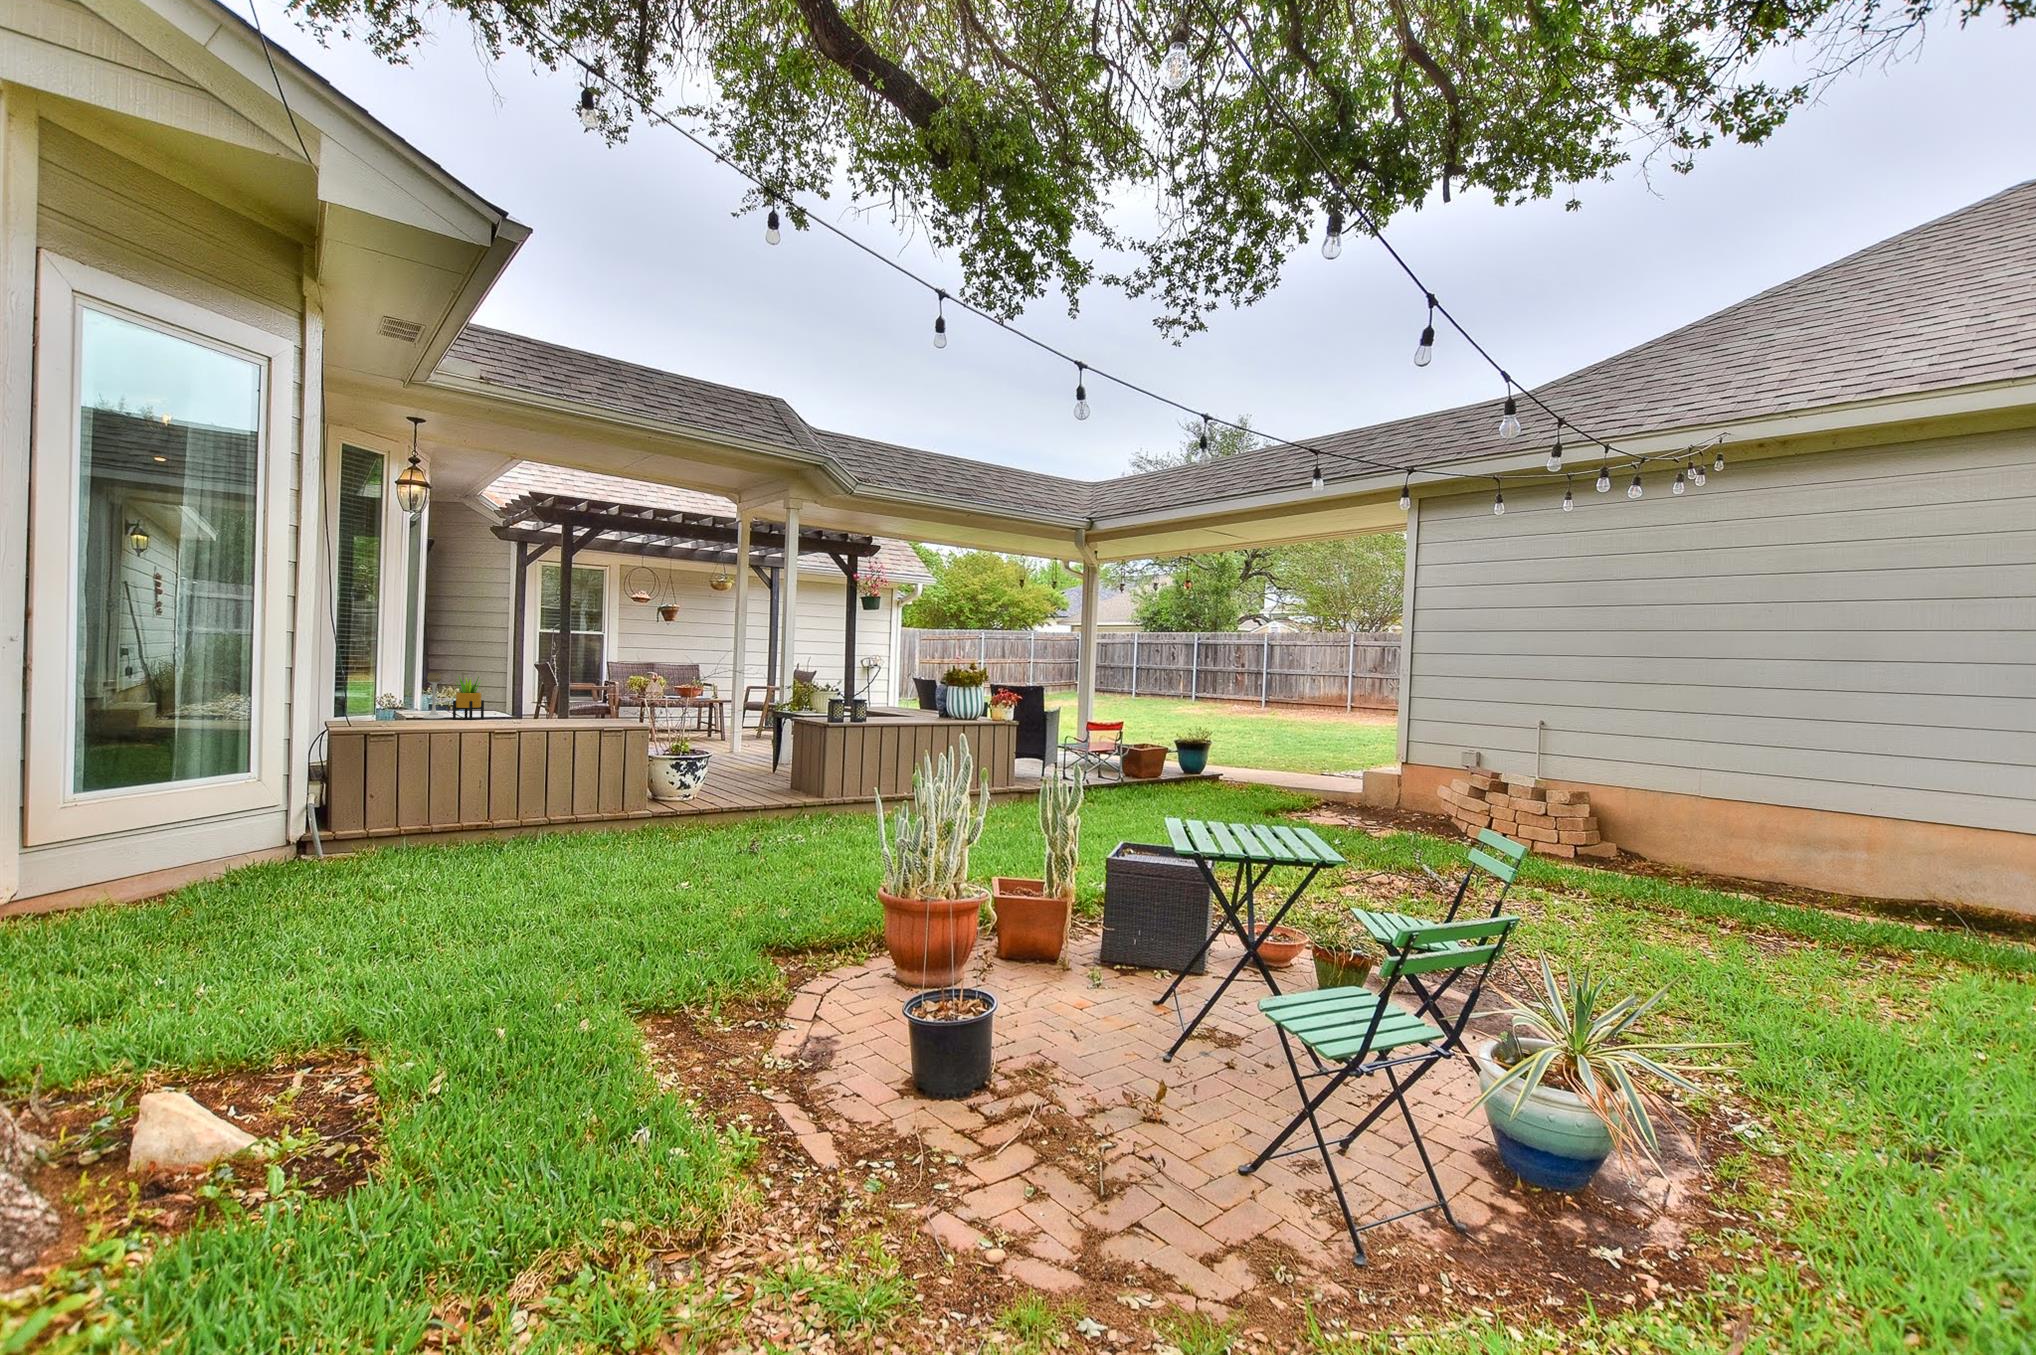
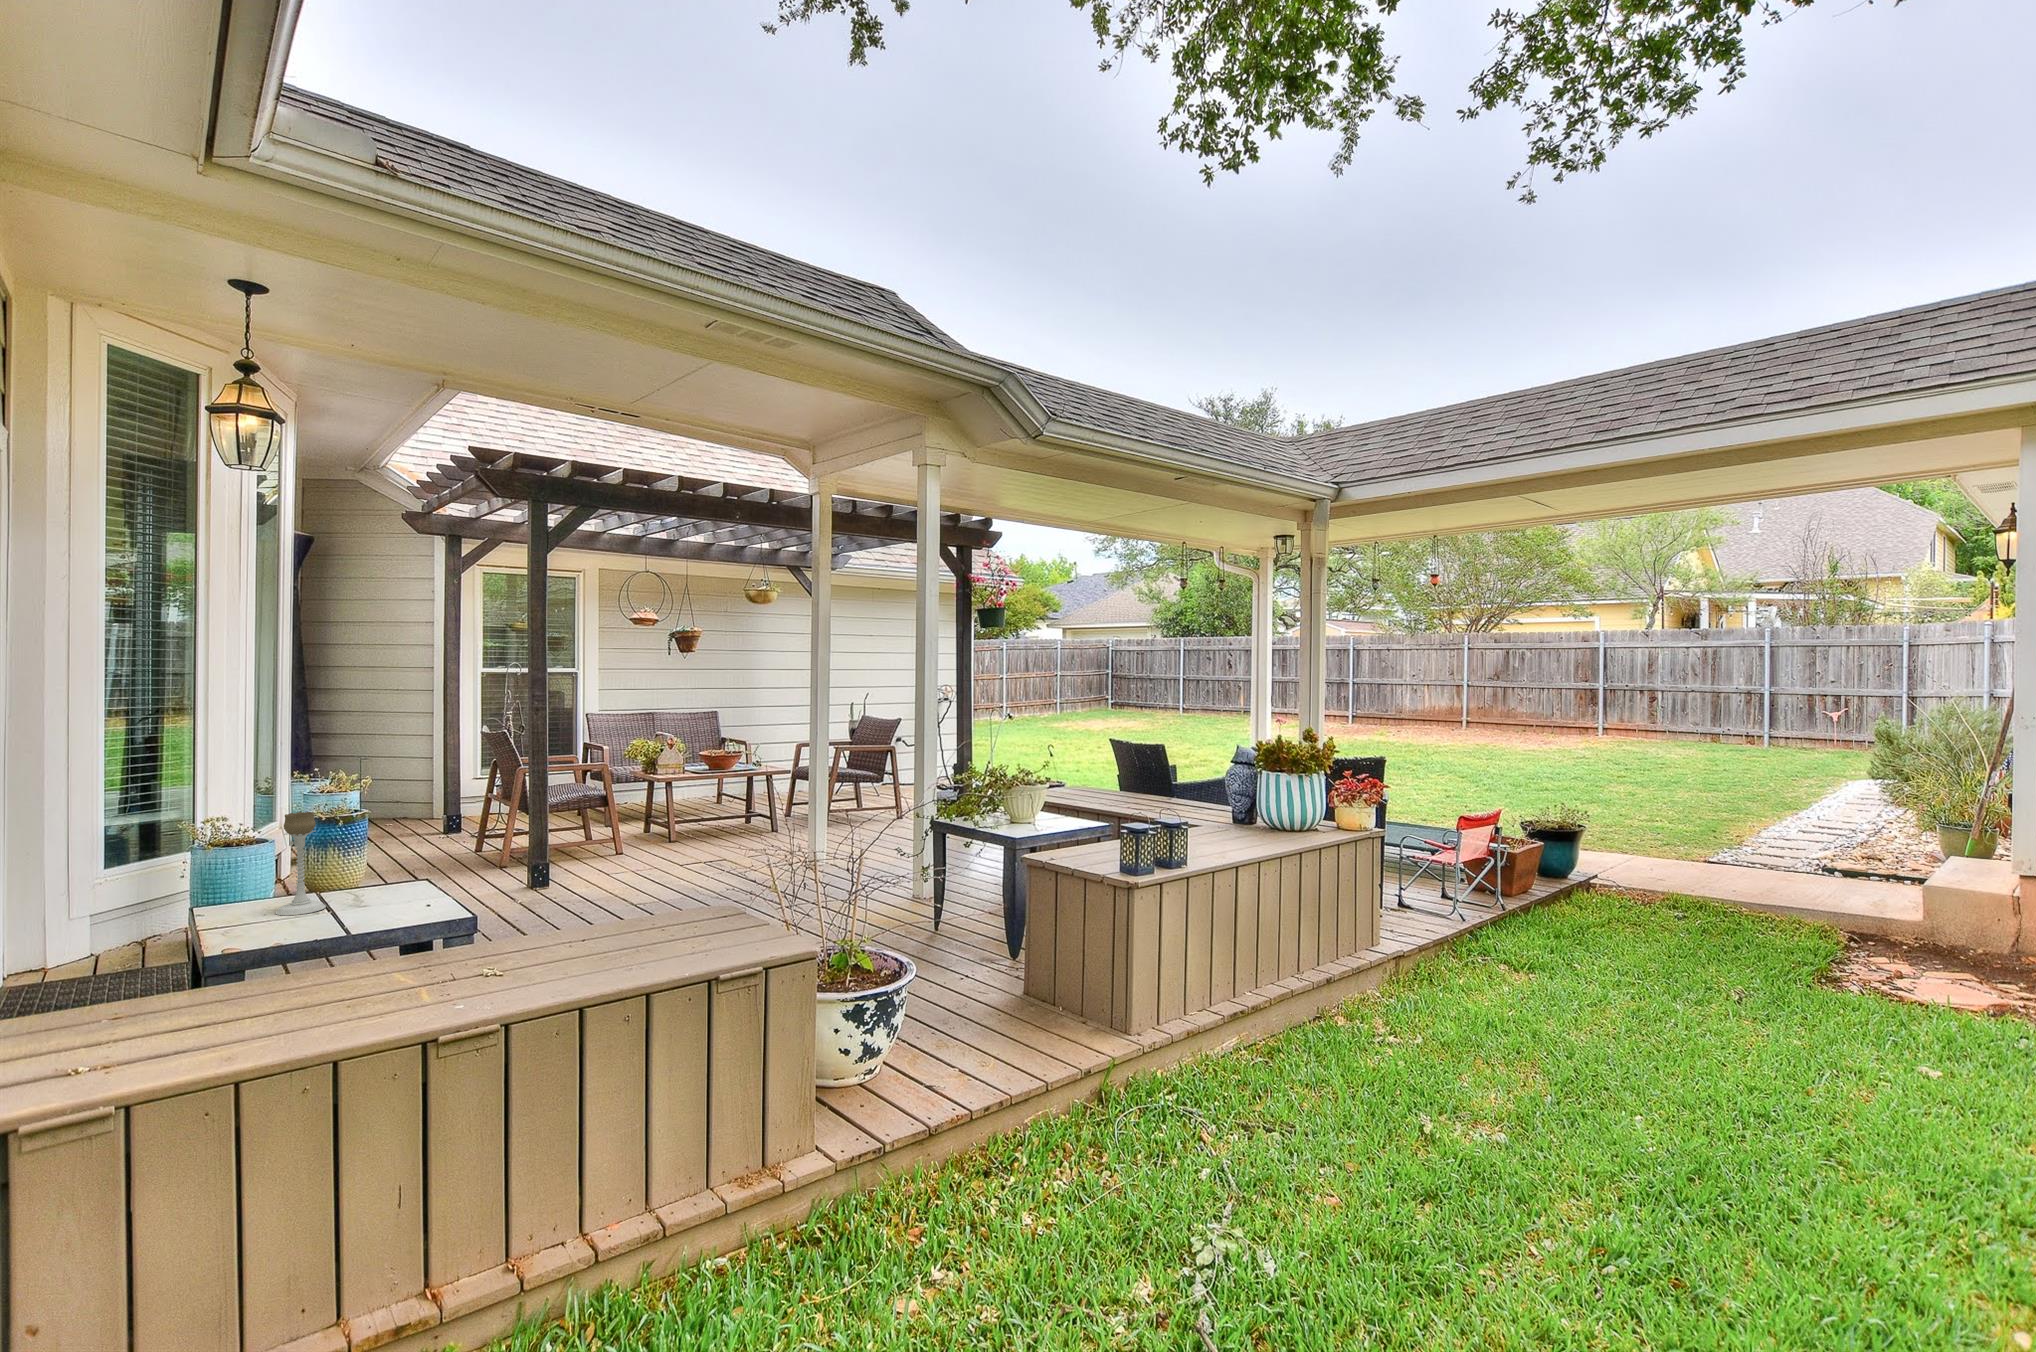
potted plant: present [453,677,484,720] -> none [344,814,413,918]

